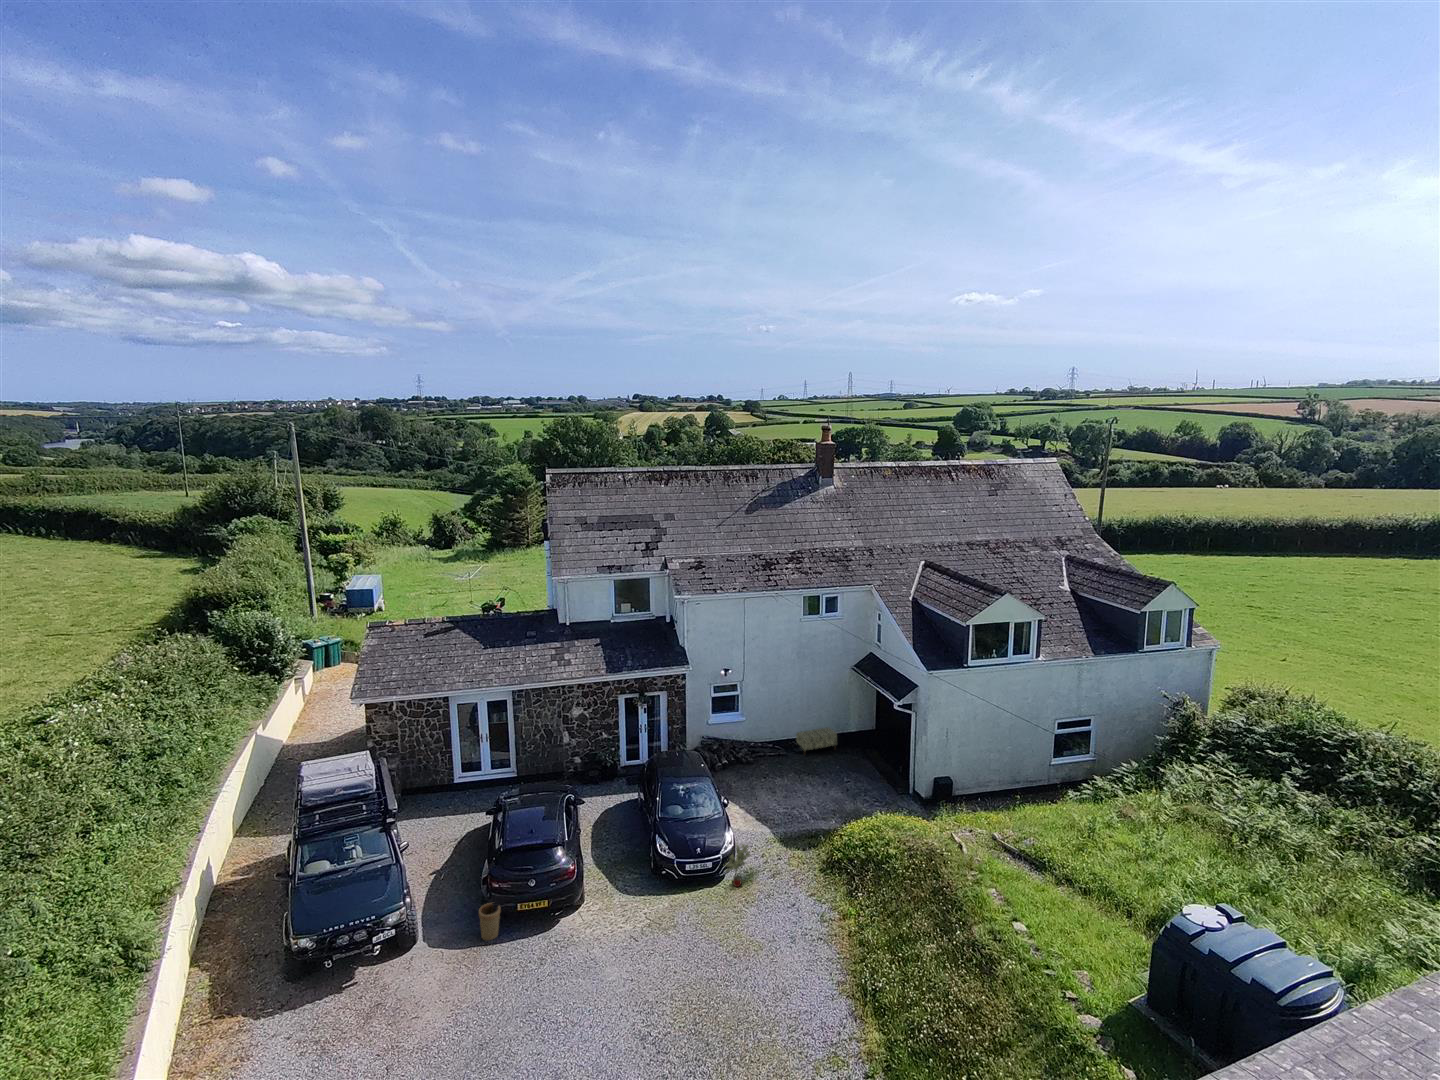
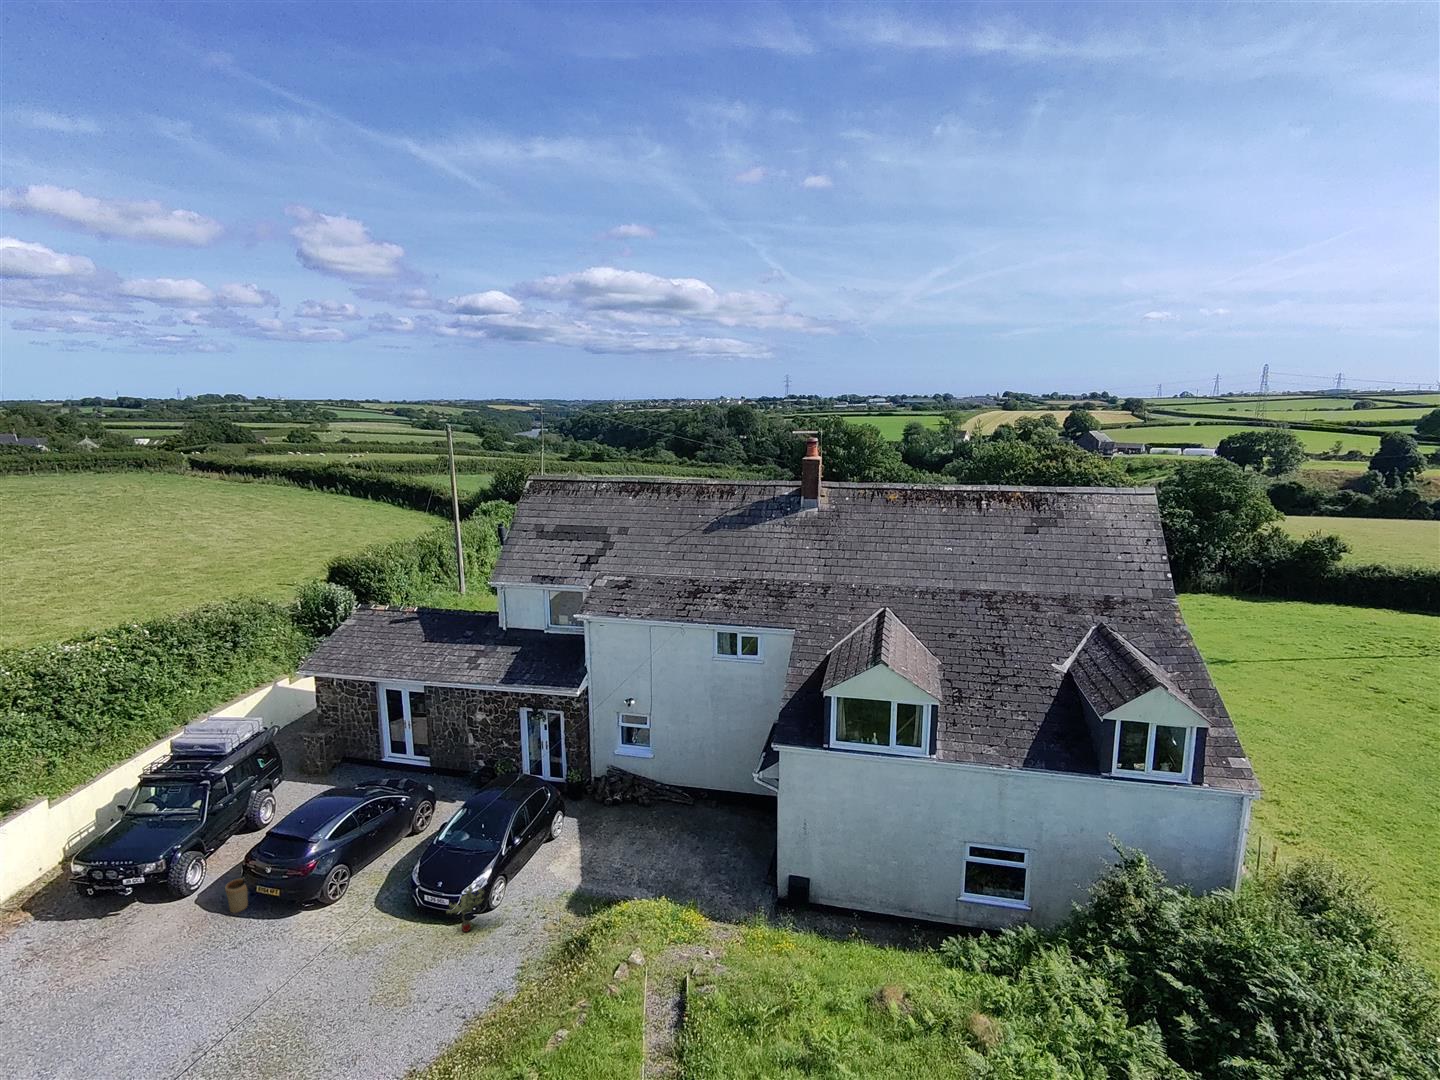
bench: present [796,728,837,754] -> none [708,782,751,811]

